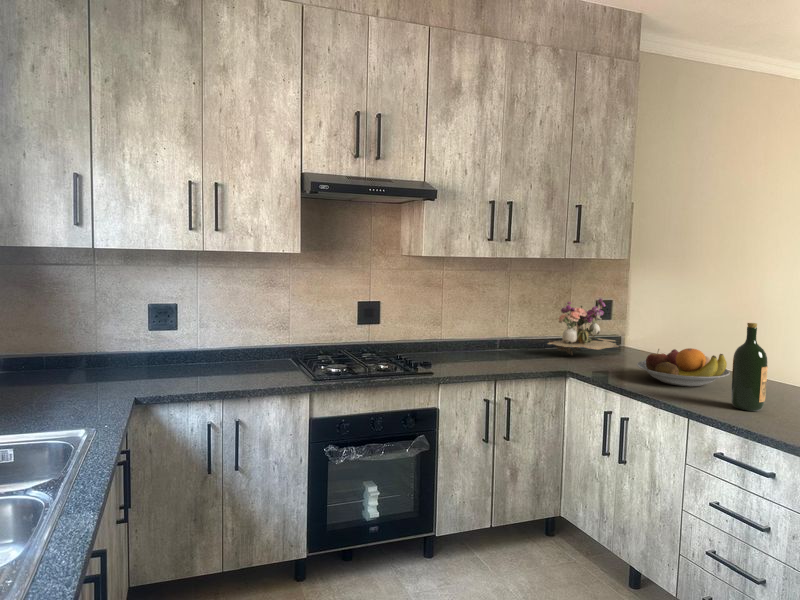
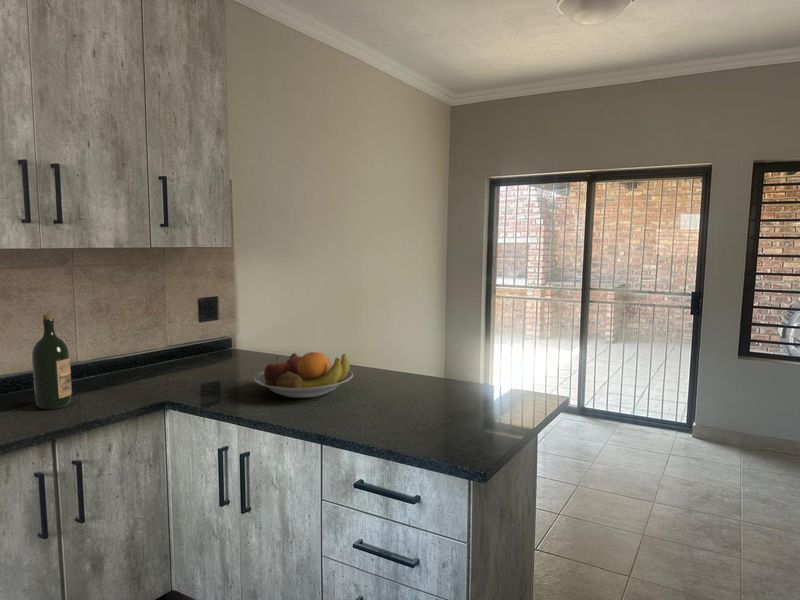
flower arrangement: present [548,297,619,355] -> none [136,295,231,374]
wine bottle: present [731,323,768,411] -> present [32,314,72,409]

